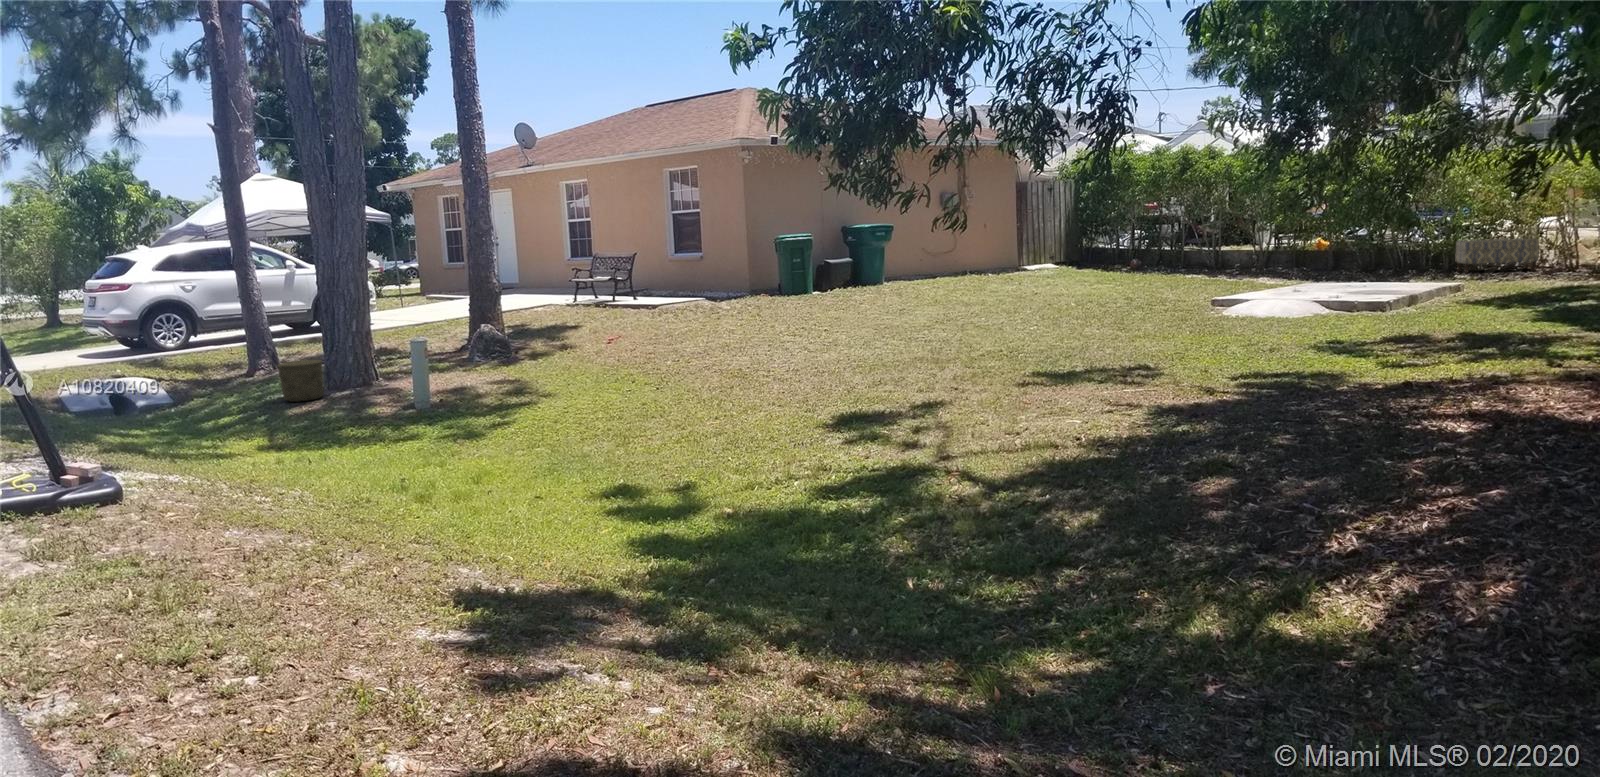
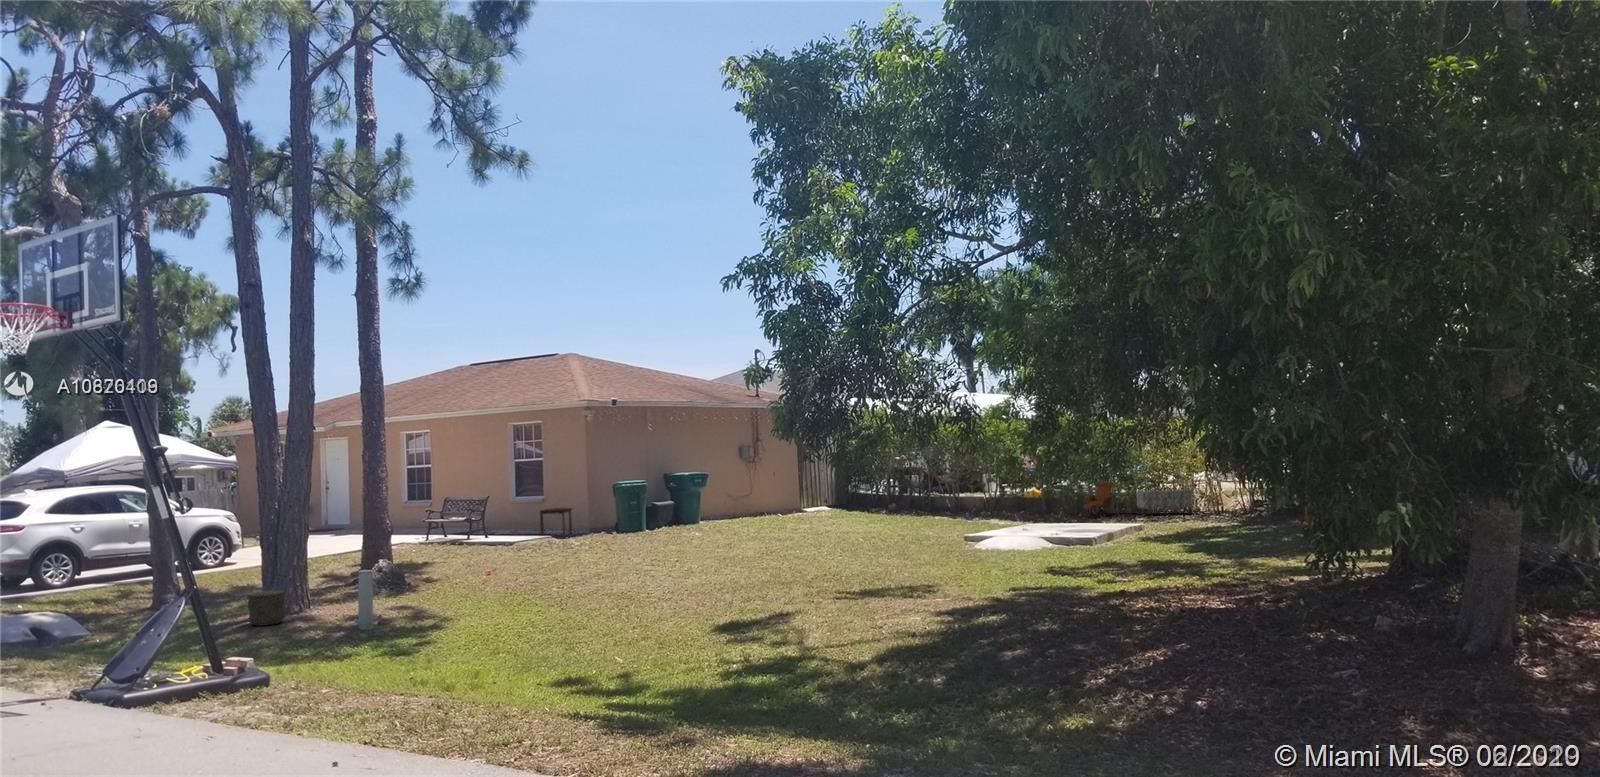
lounge chair: none [1377,228,1424,276] -> present [1084,481,1114,516]
side table: none [696,265,734,297] -> present [540,508,572,535]

